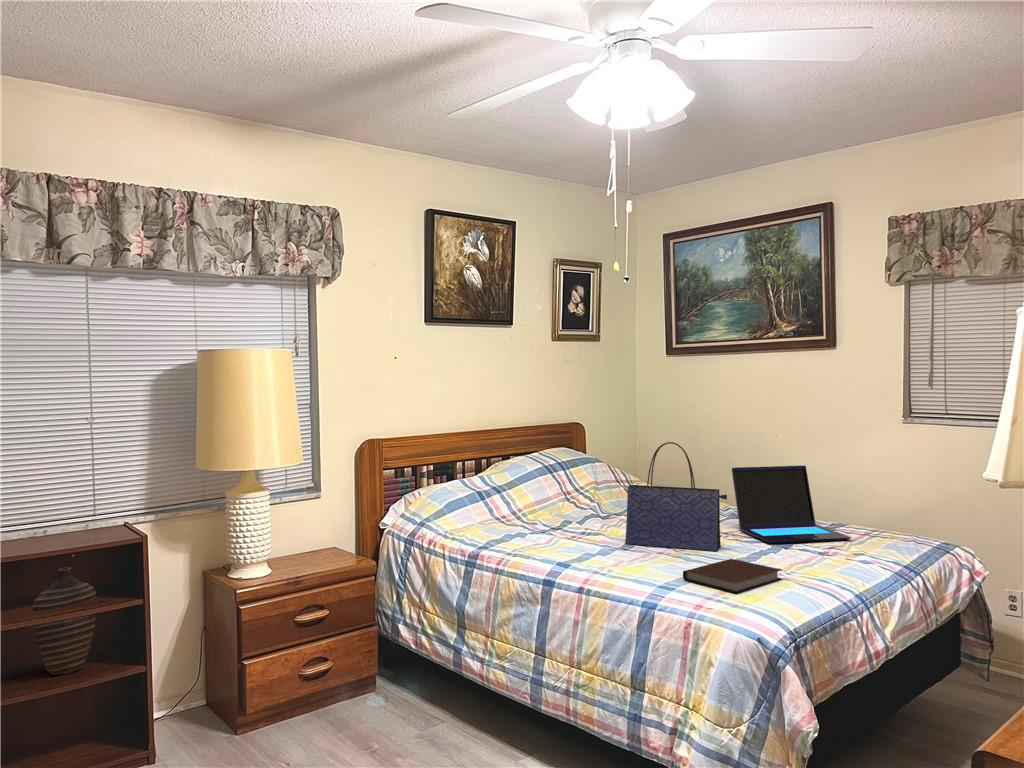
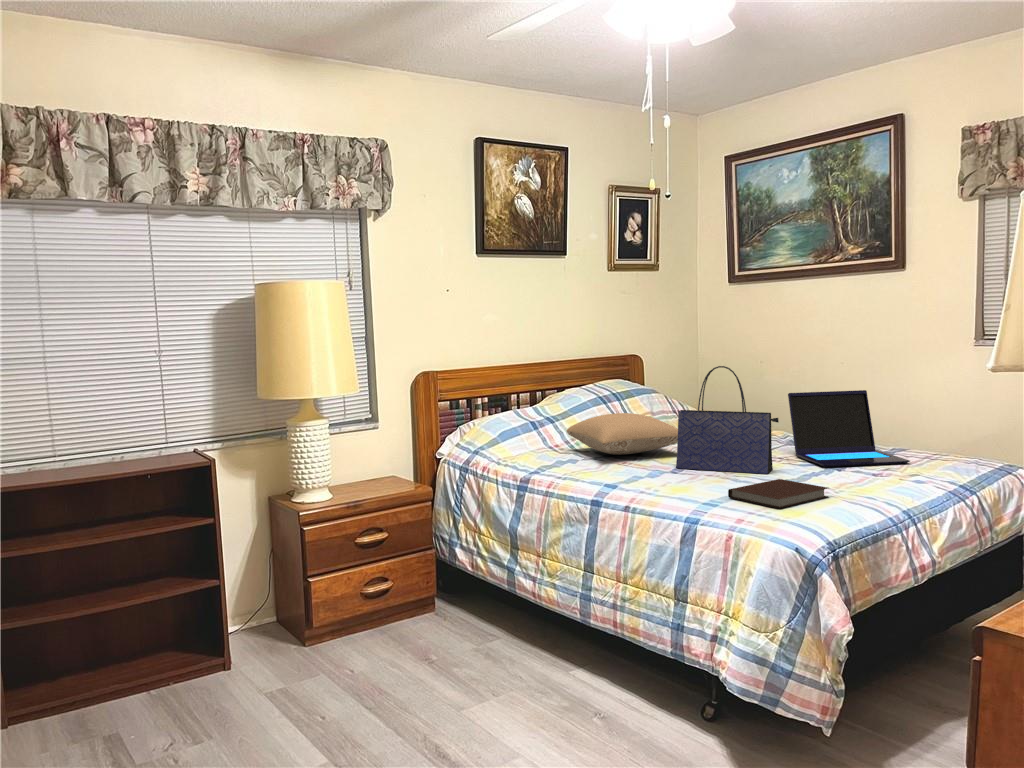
pillow: none [514,485,638,527] -> present [567,413,678,455]
decorative vase: present [32,568,96,675] -> none [115,489,172,586]

